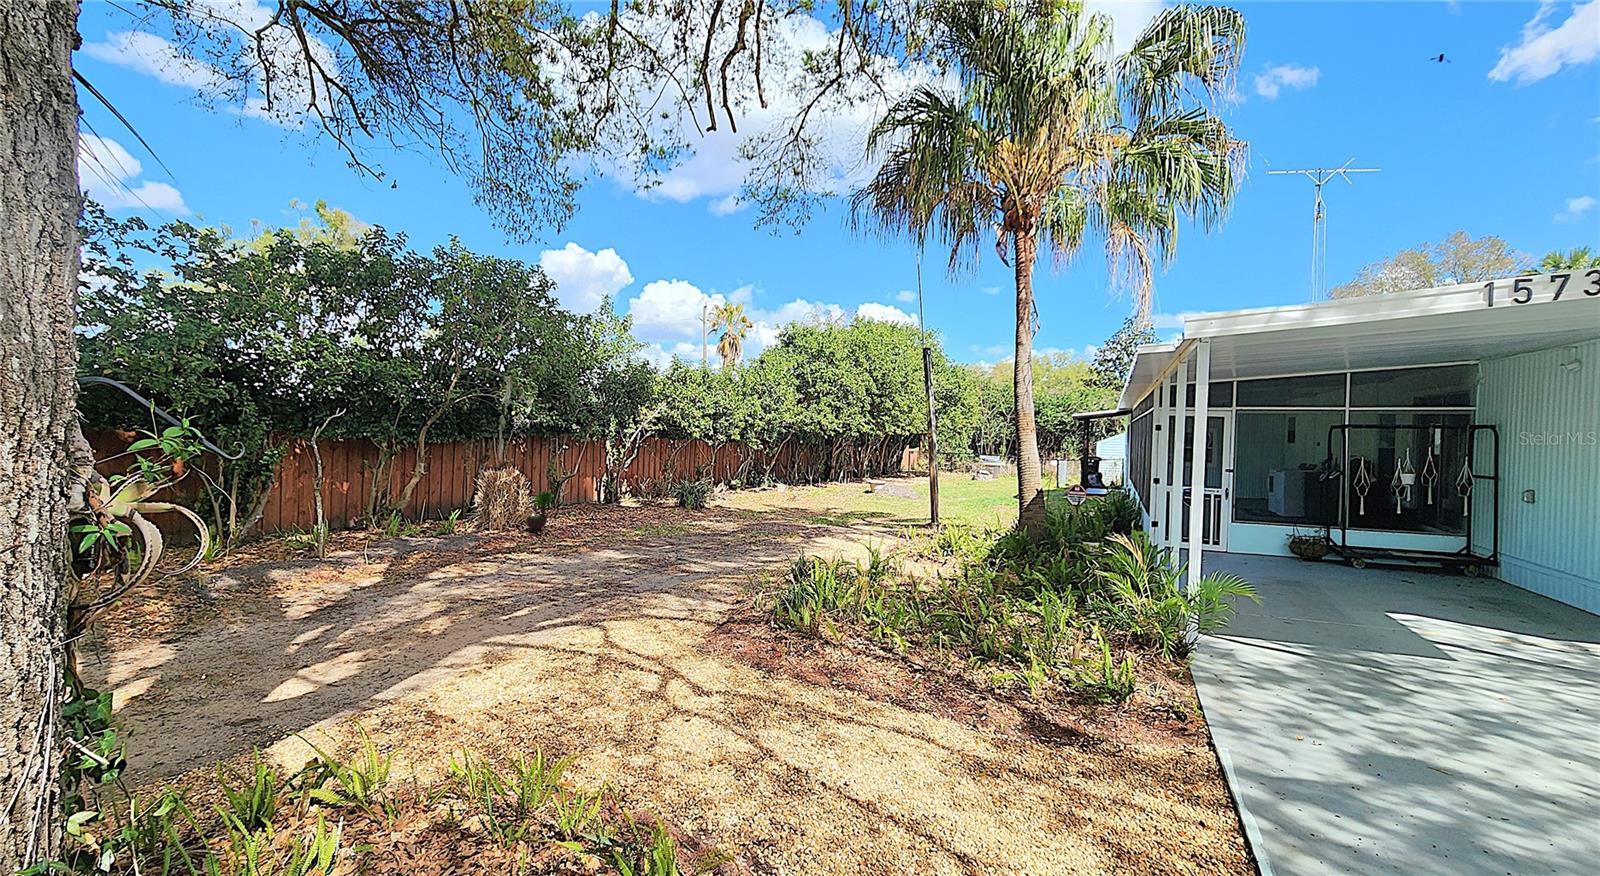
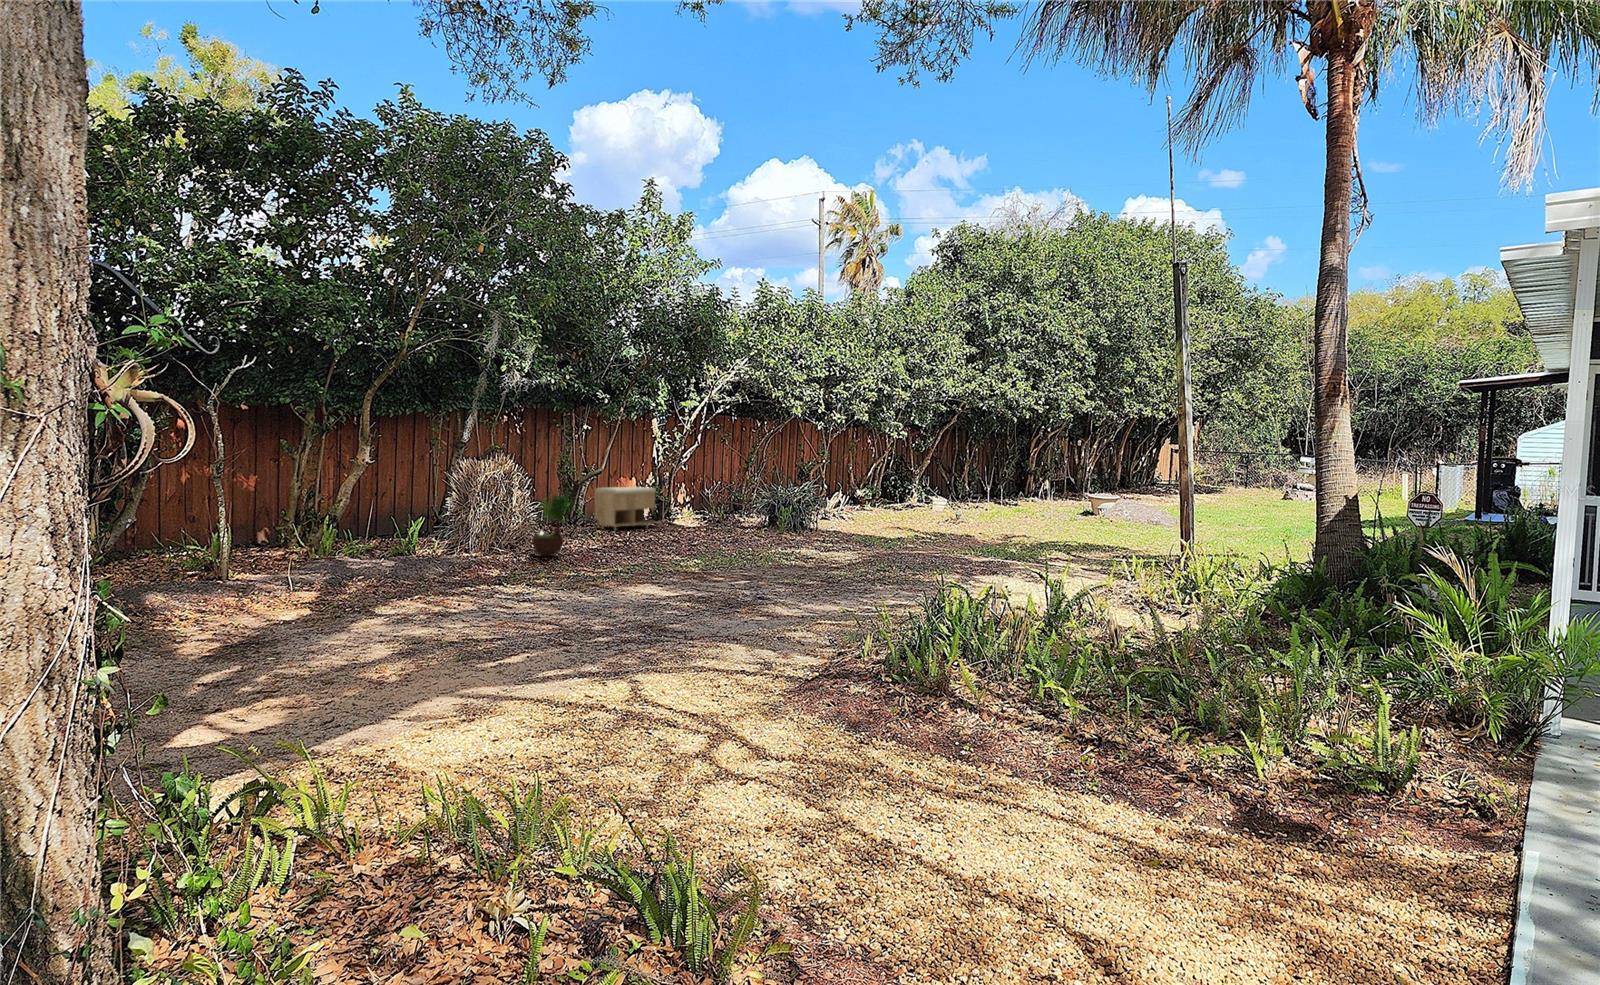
storage bench: none [566,479,607,507] -> present [595,487,656,530]

